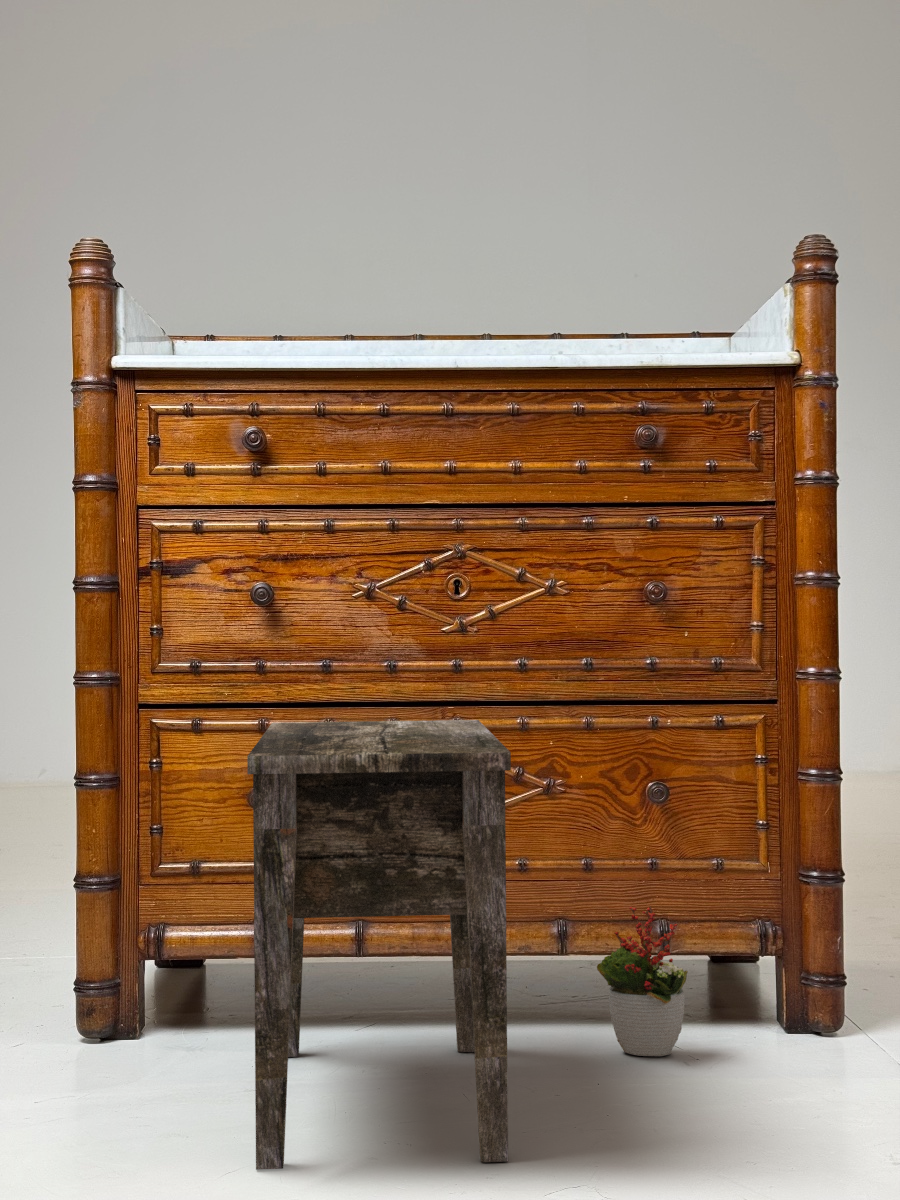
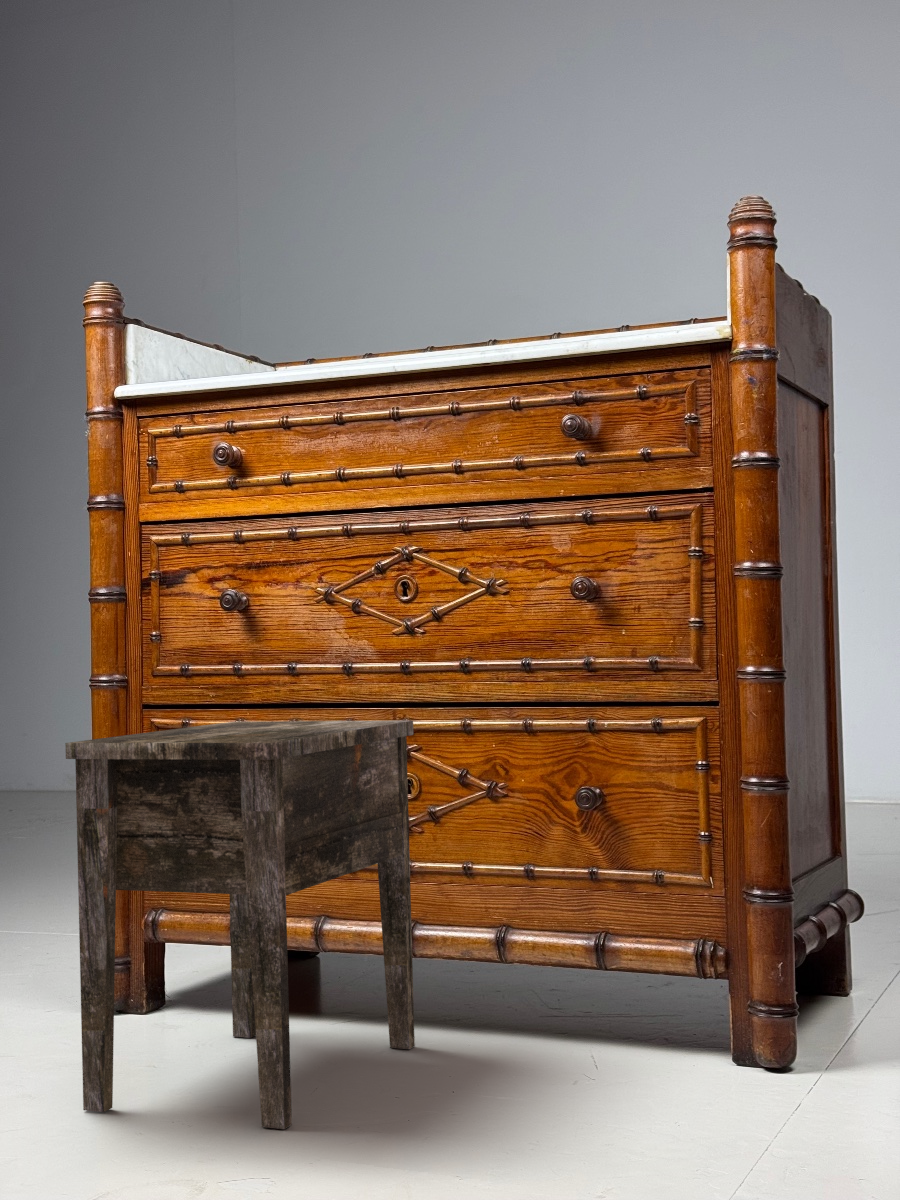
decorative plant: present [597,906,688,1056] -> none [512,913,595,1069]

